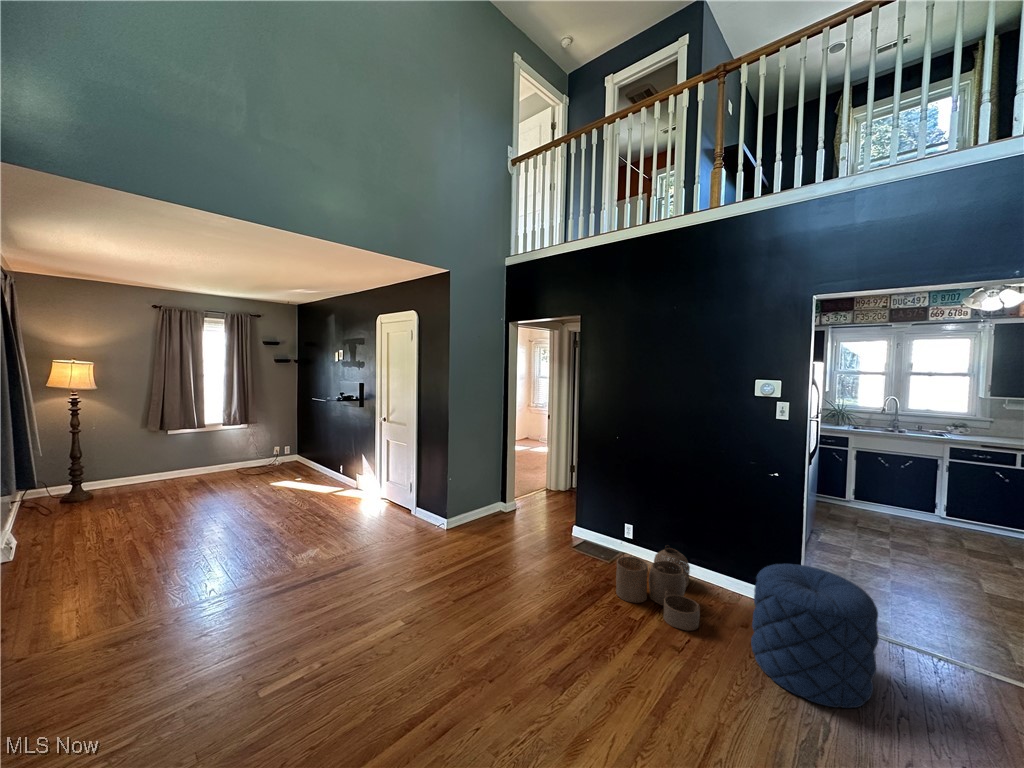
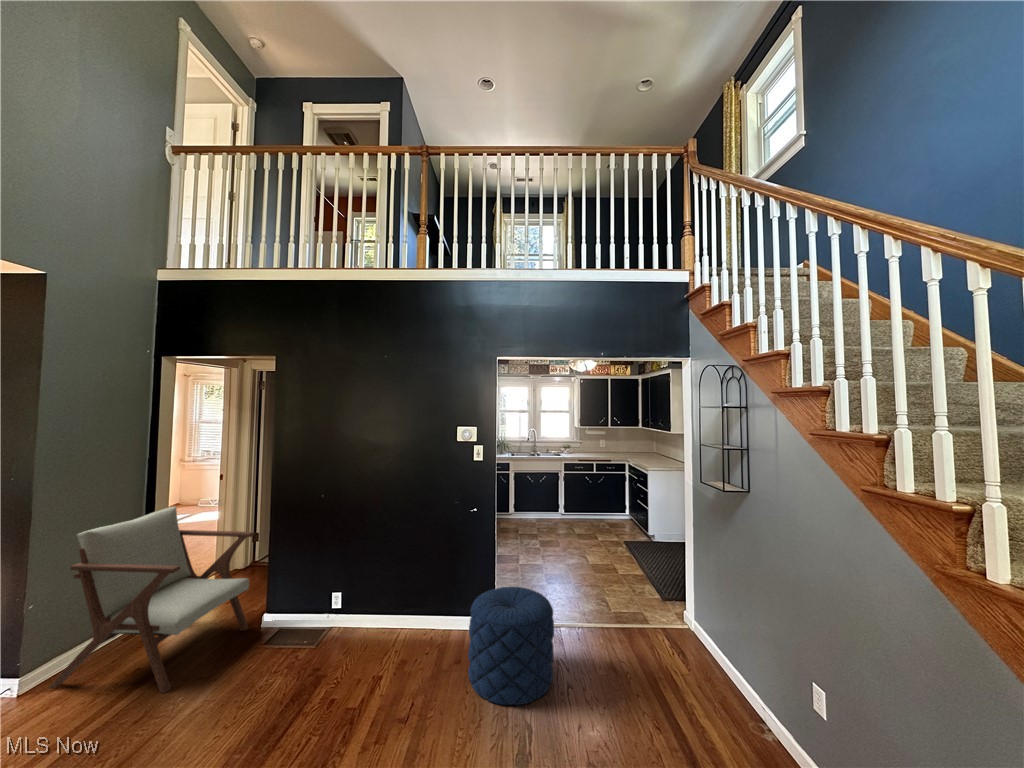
lounge chair: none [451,433,567,560] -> present [49,507,255,693]
woven basket: present [616,548,700,631] -> none [331,603,422,689]

